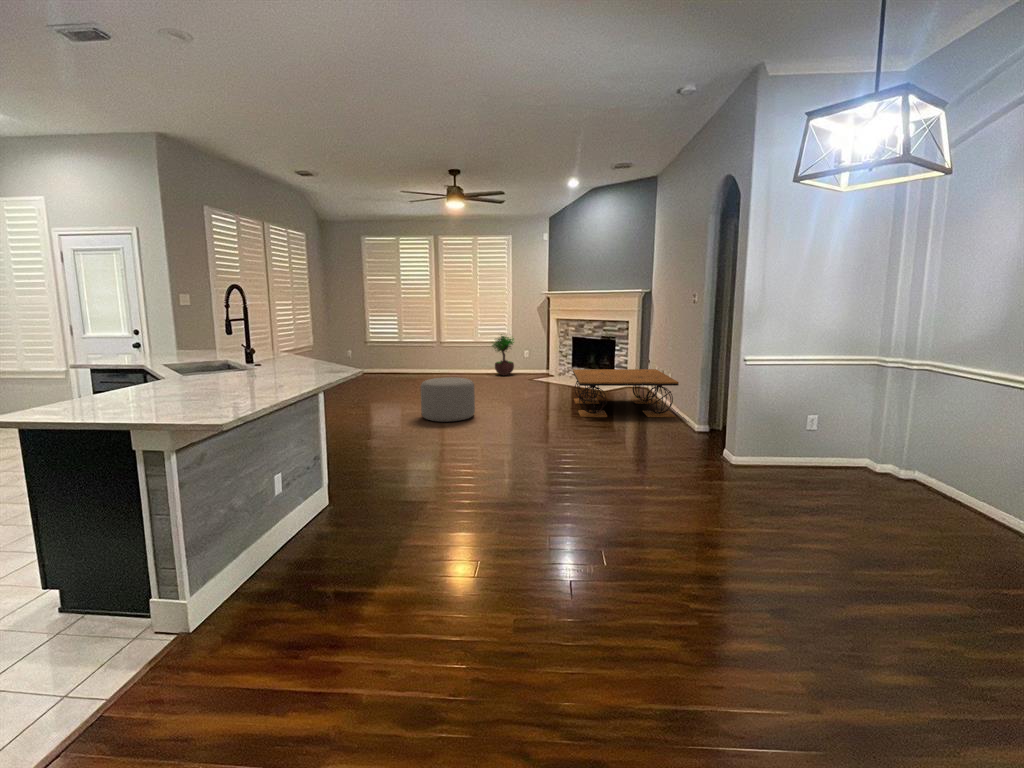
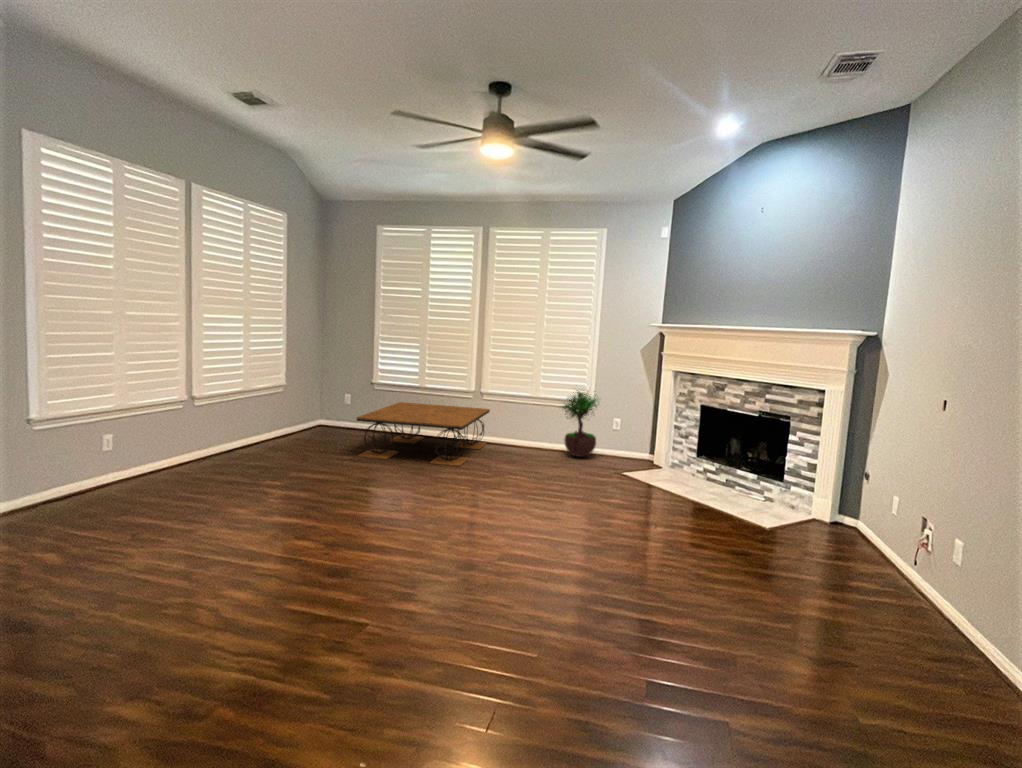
coffee table: present [573,369,679,417] -> present [357,402,490,466]
ottoman: present [421,377,475,422] -> none [386,501,503,617]

